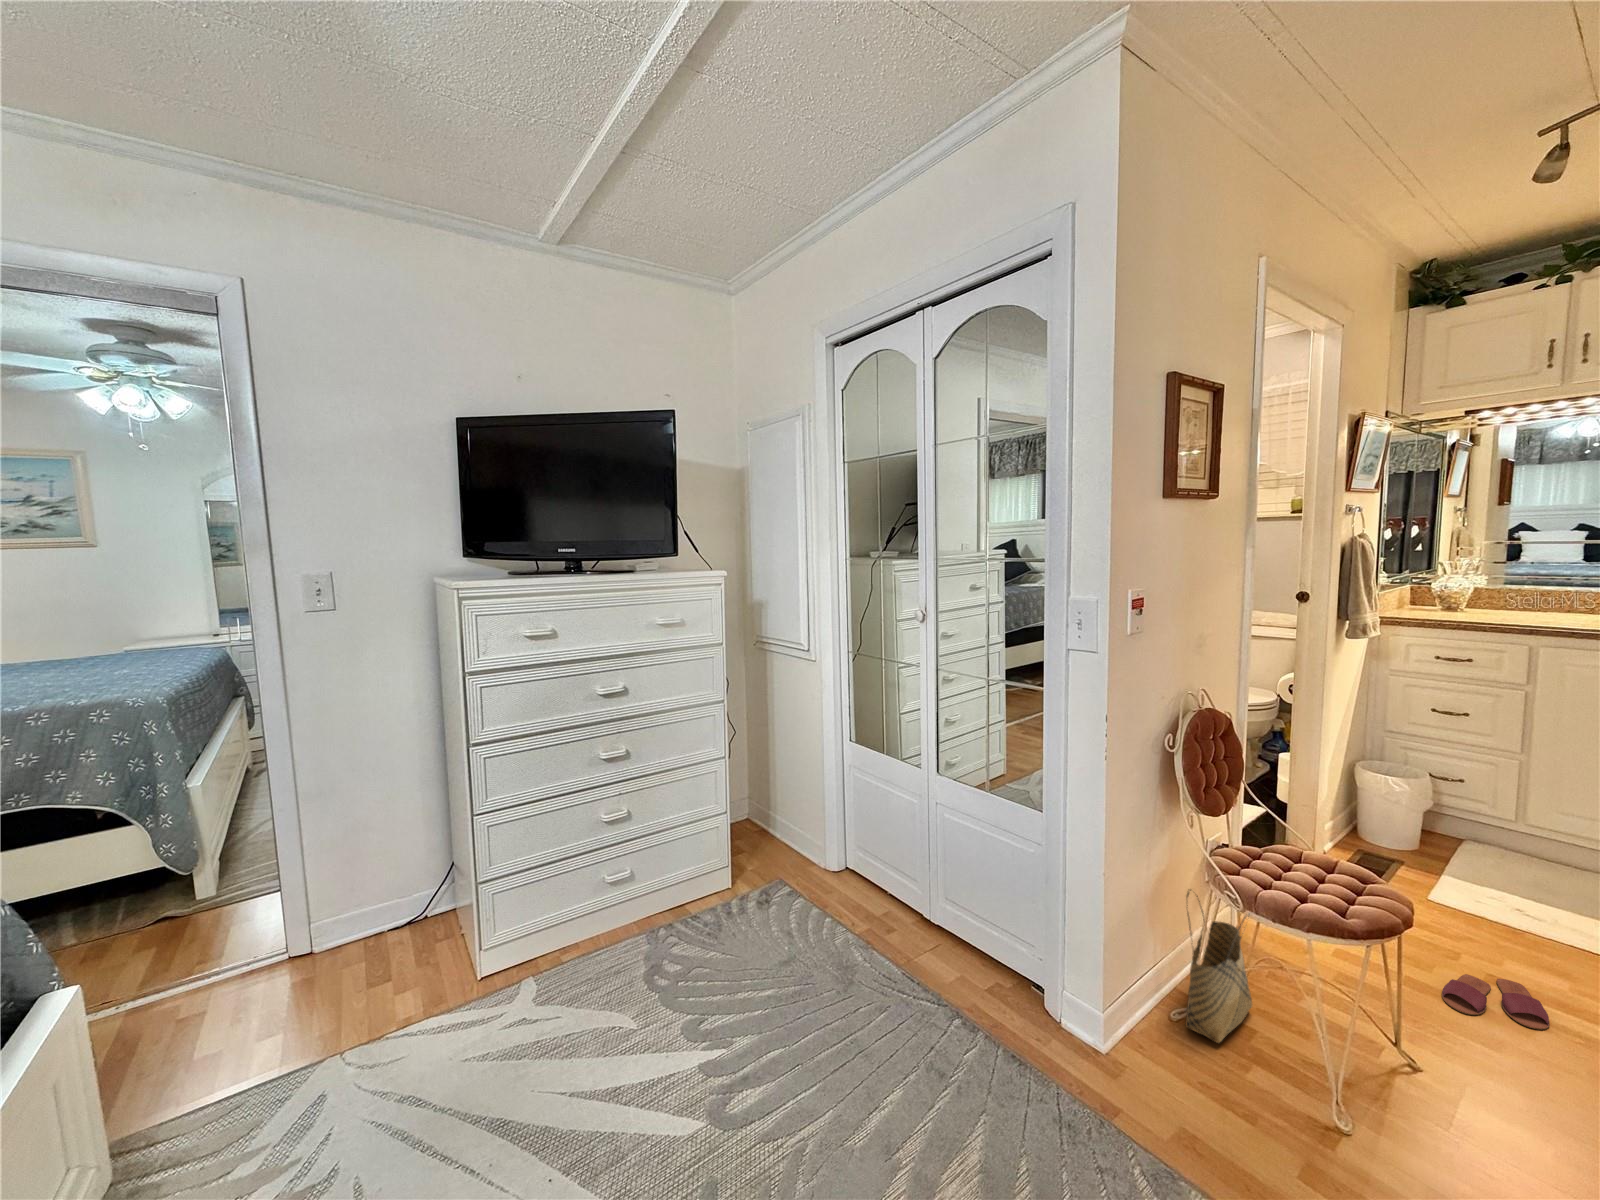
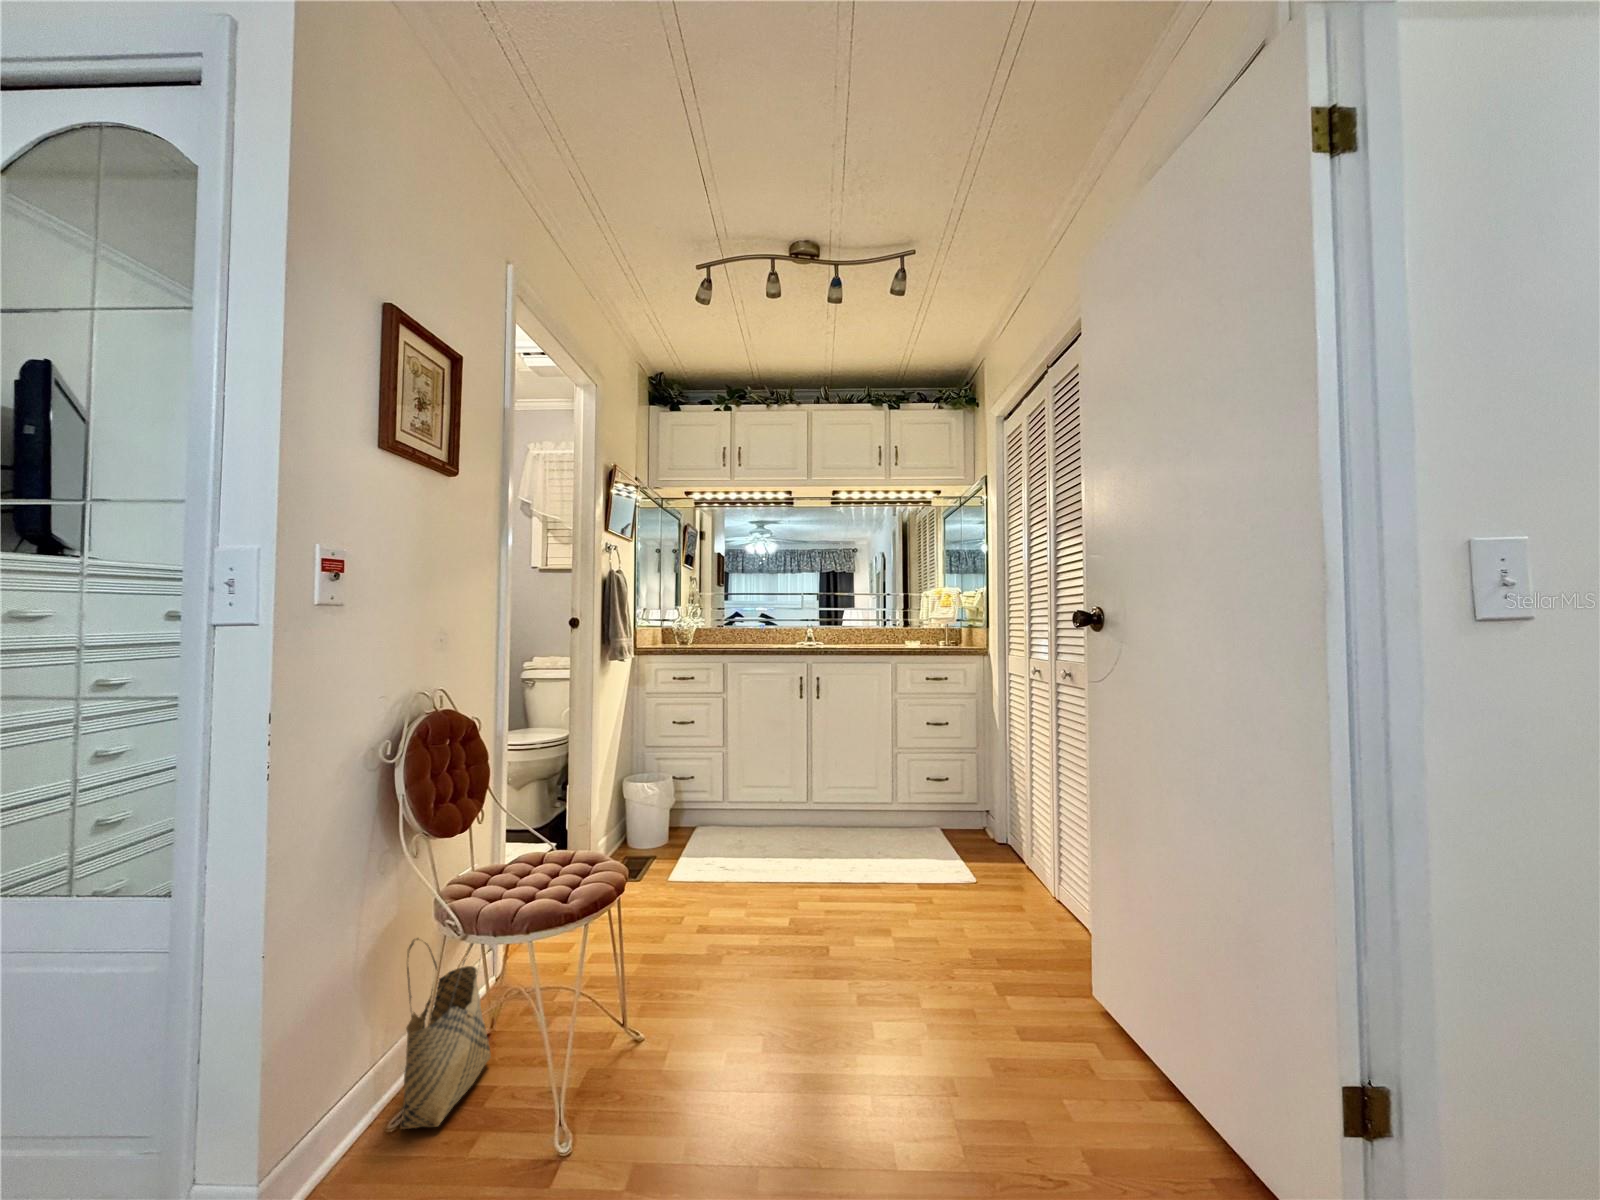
slippers: present [1442,974,1550,1030] -> none [664,925,728,967]

